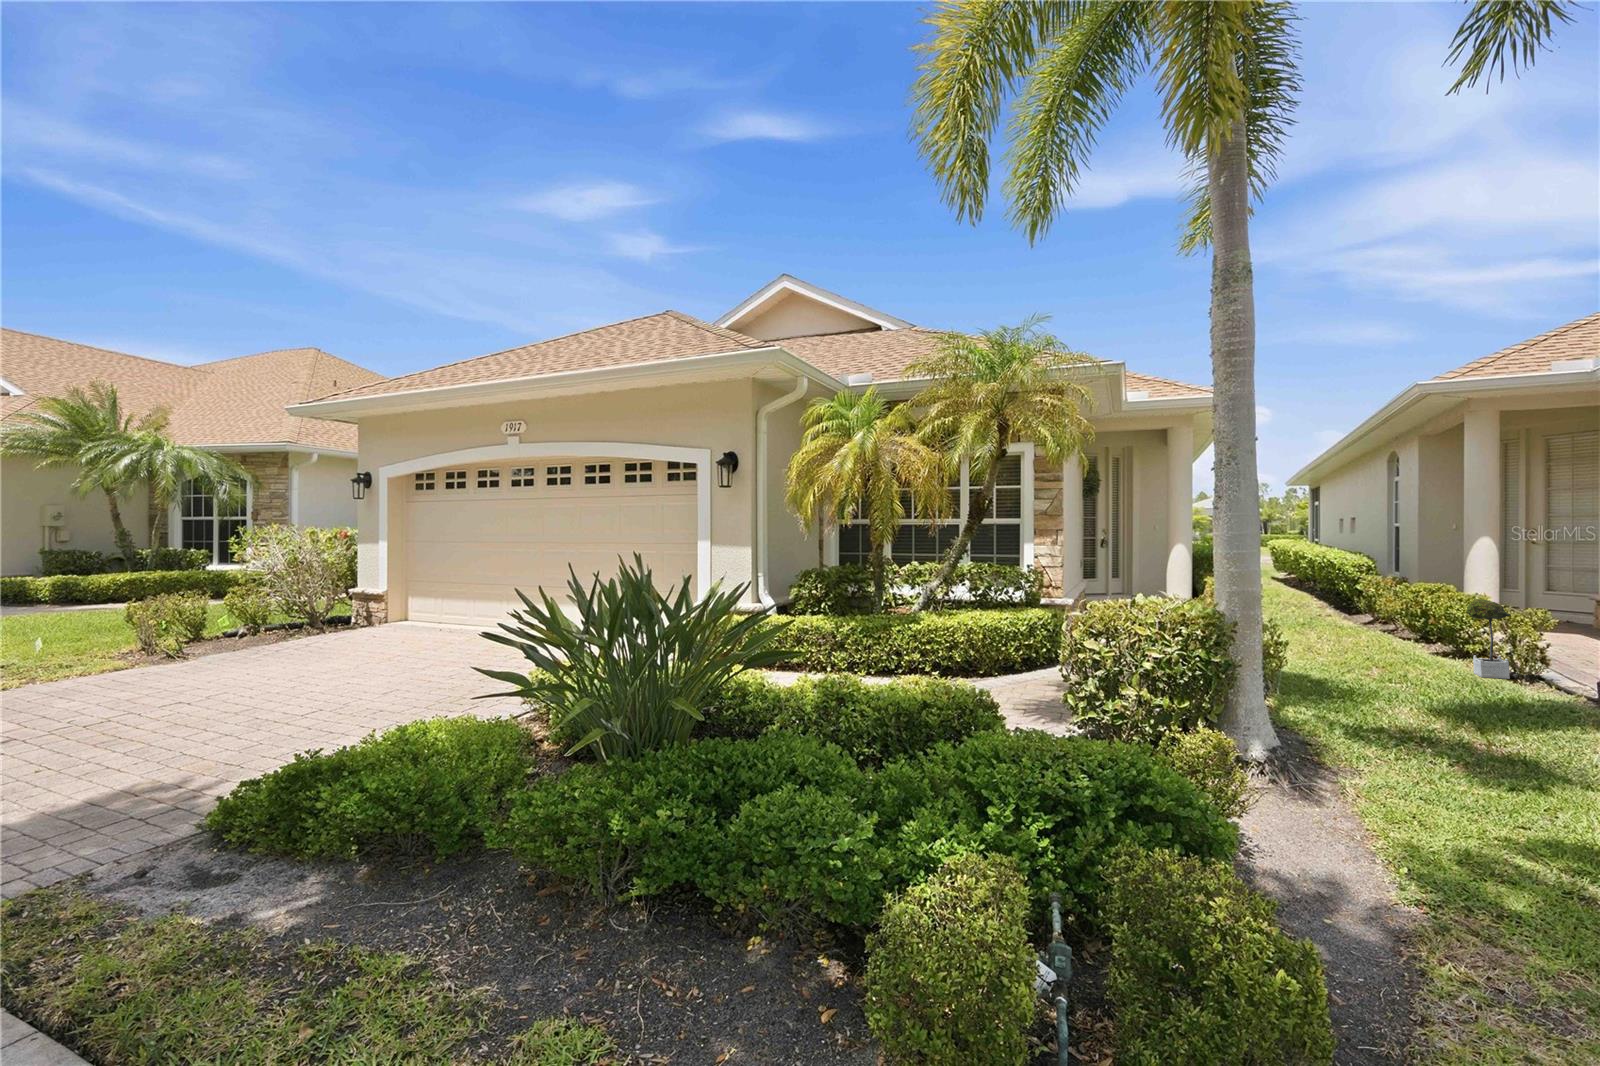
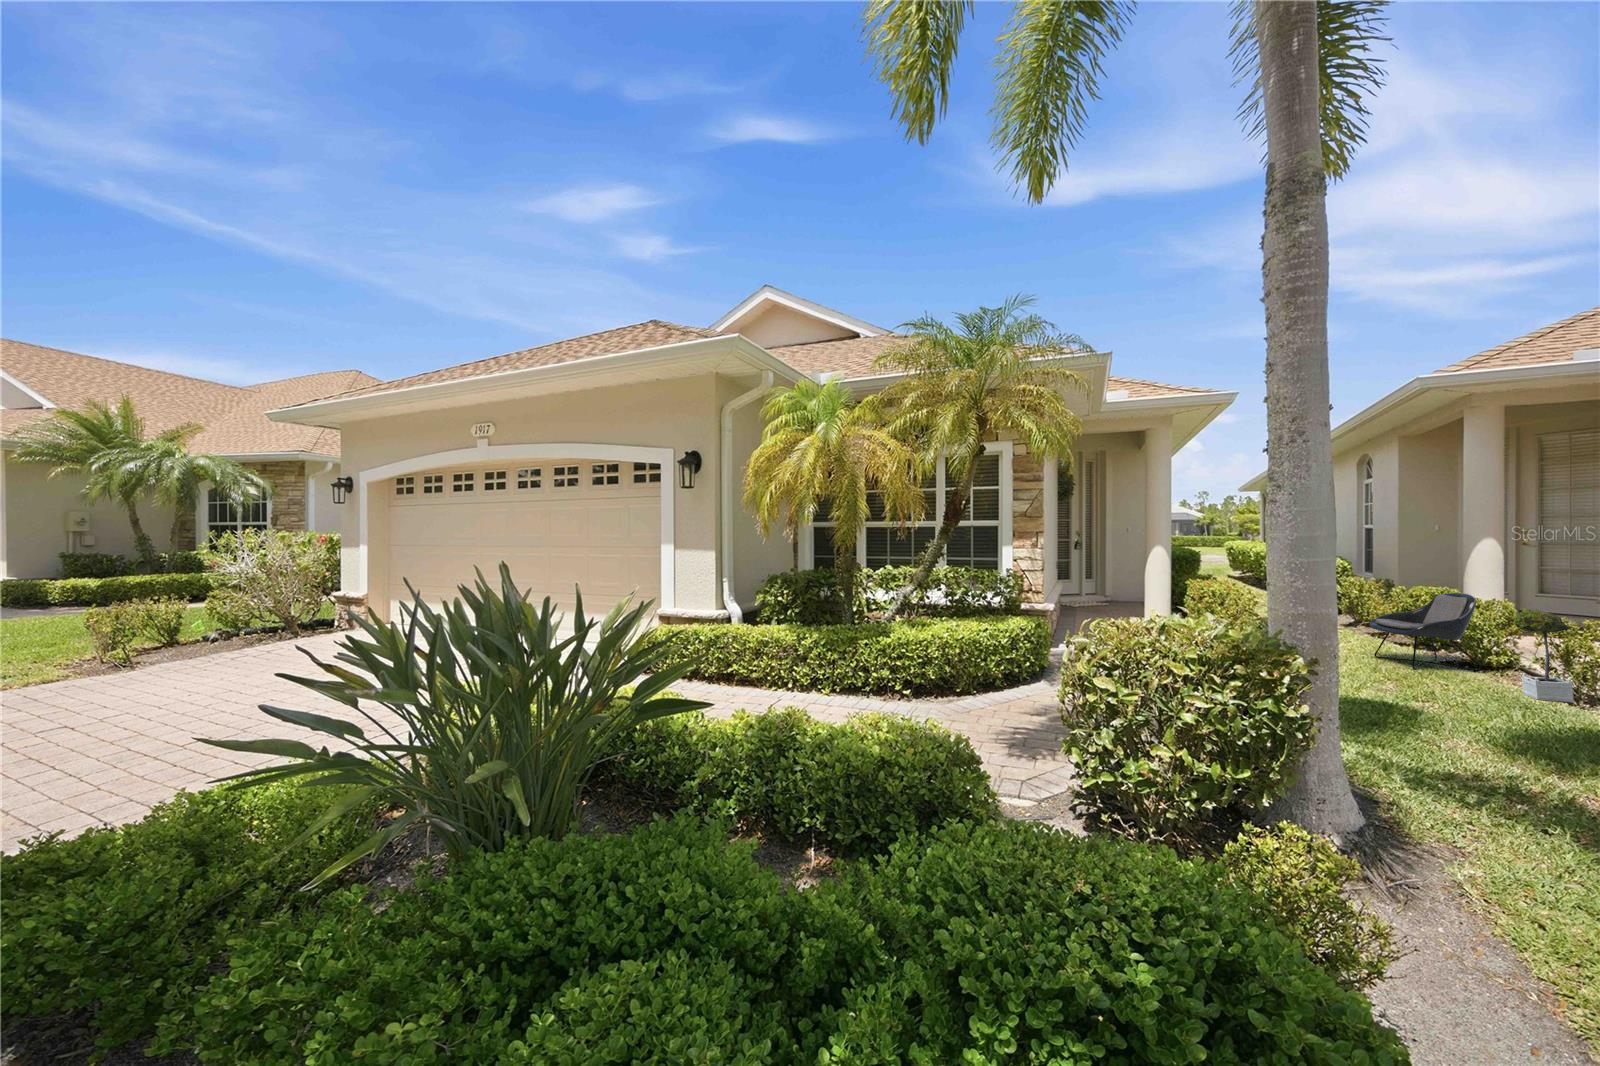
lounge chair: none [1363,587,1454,658] -> present [1369,593,1482,672]

